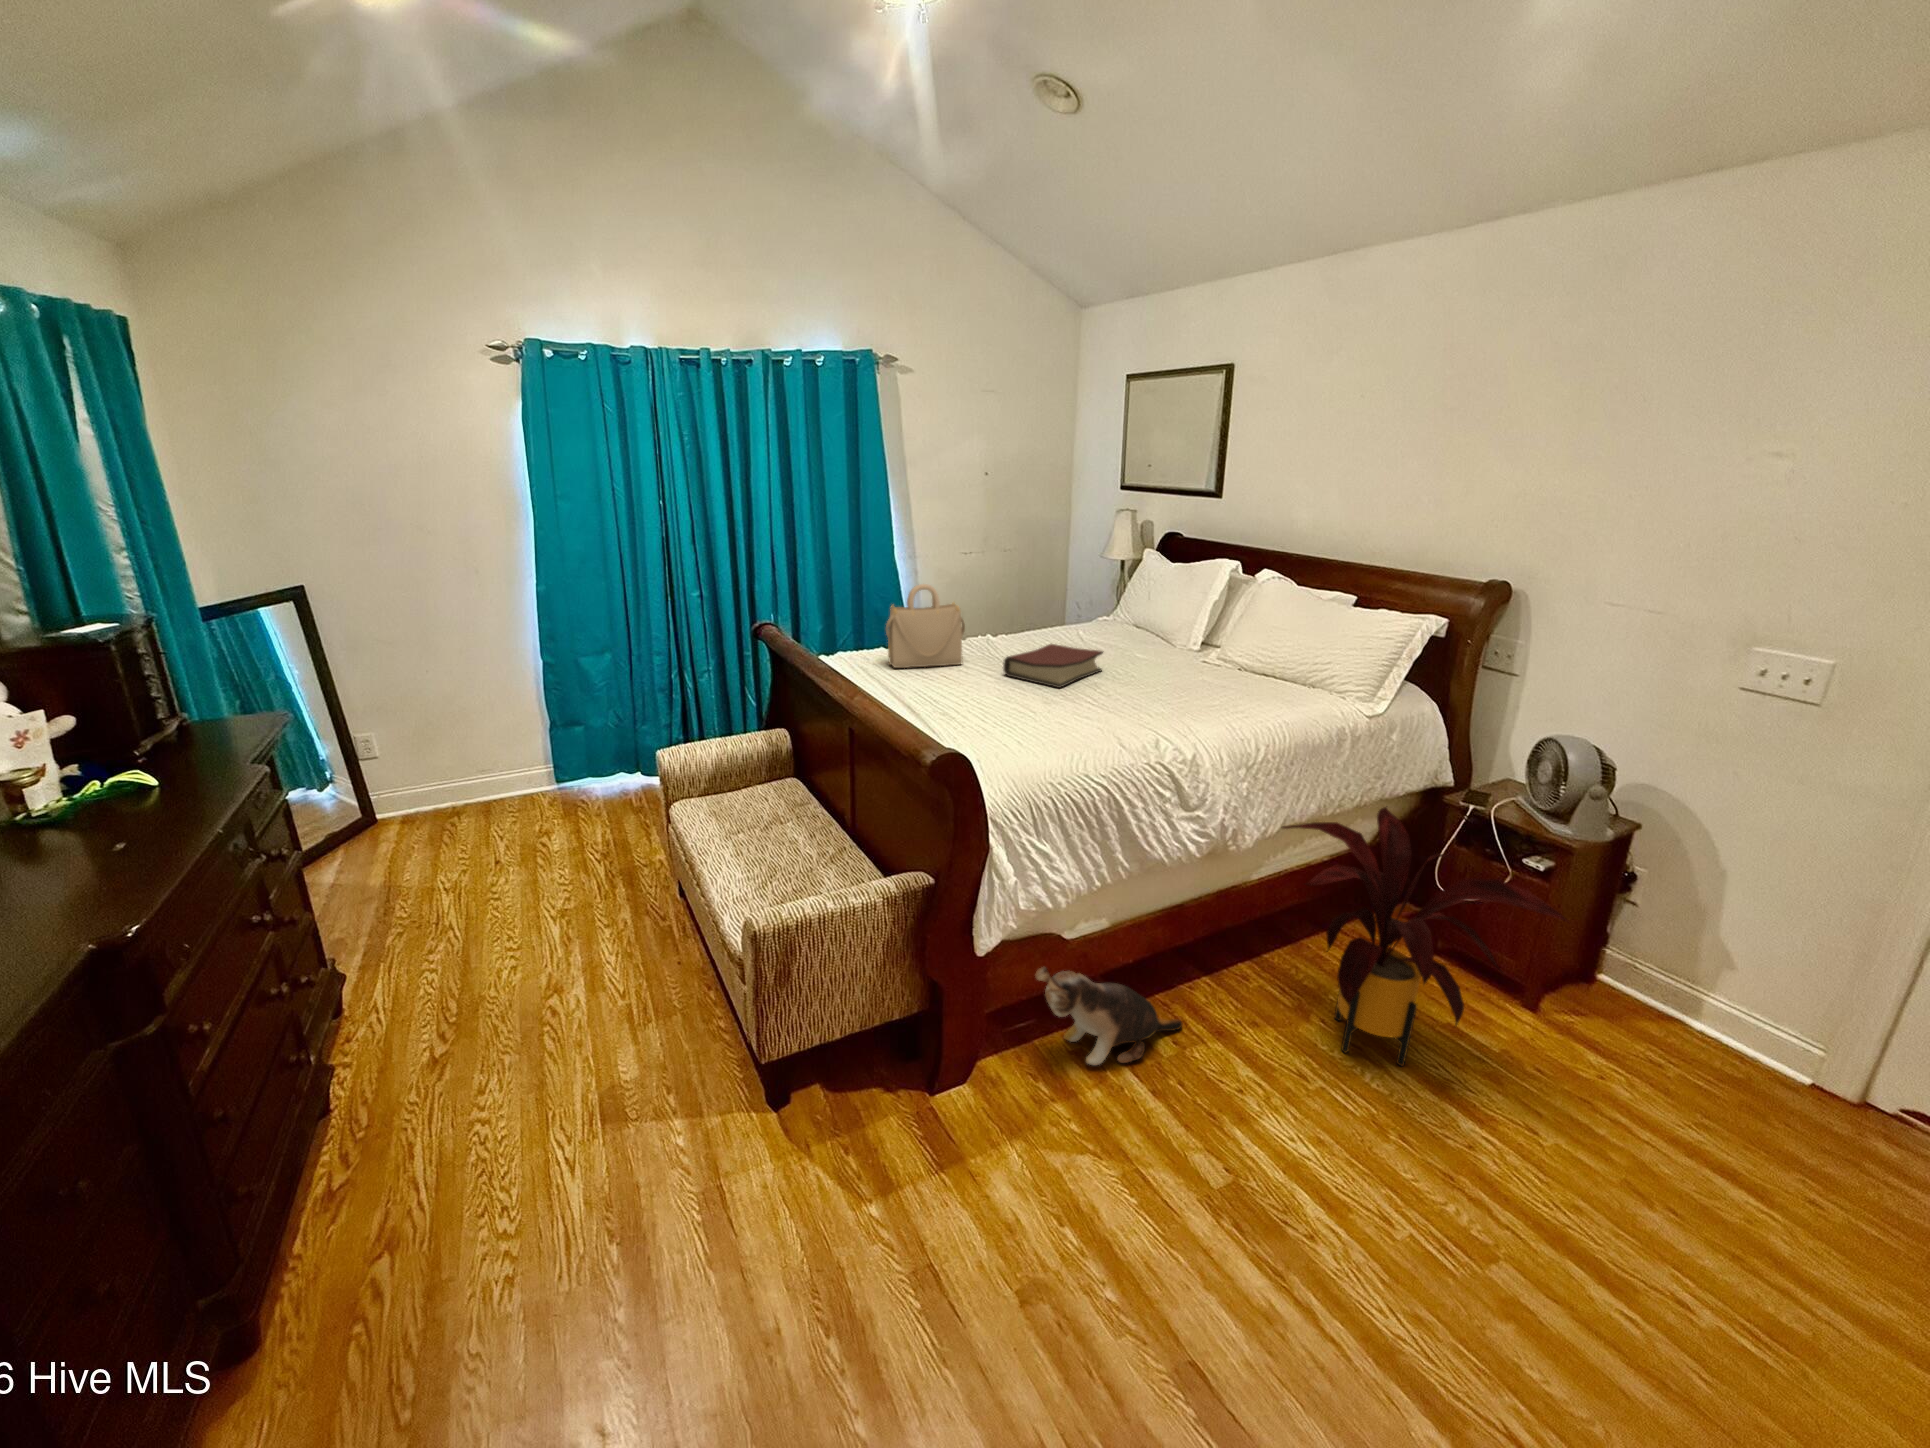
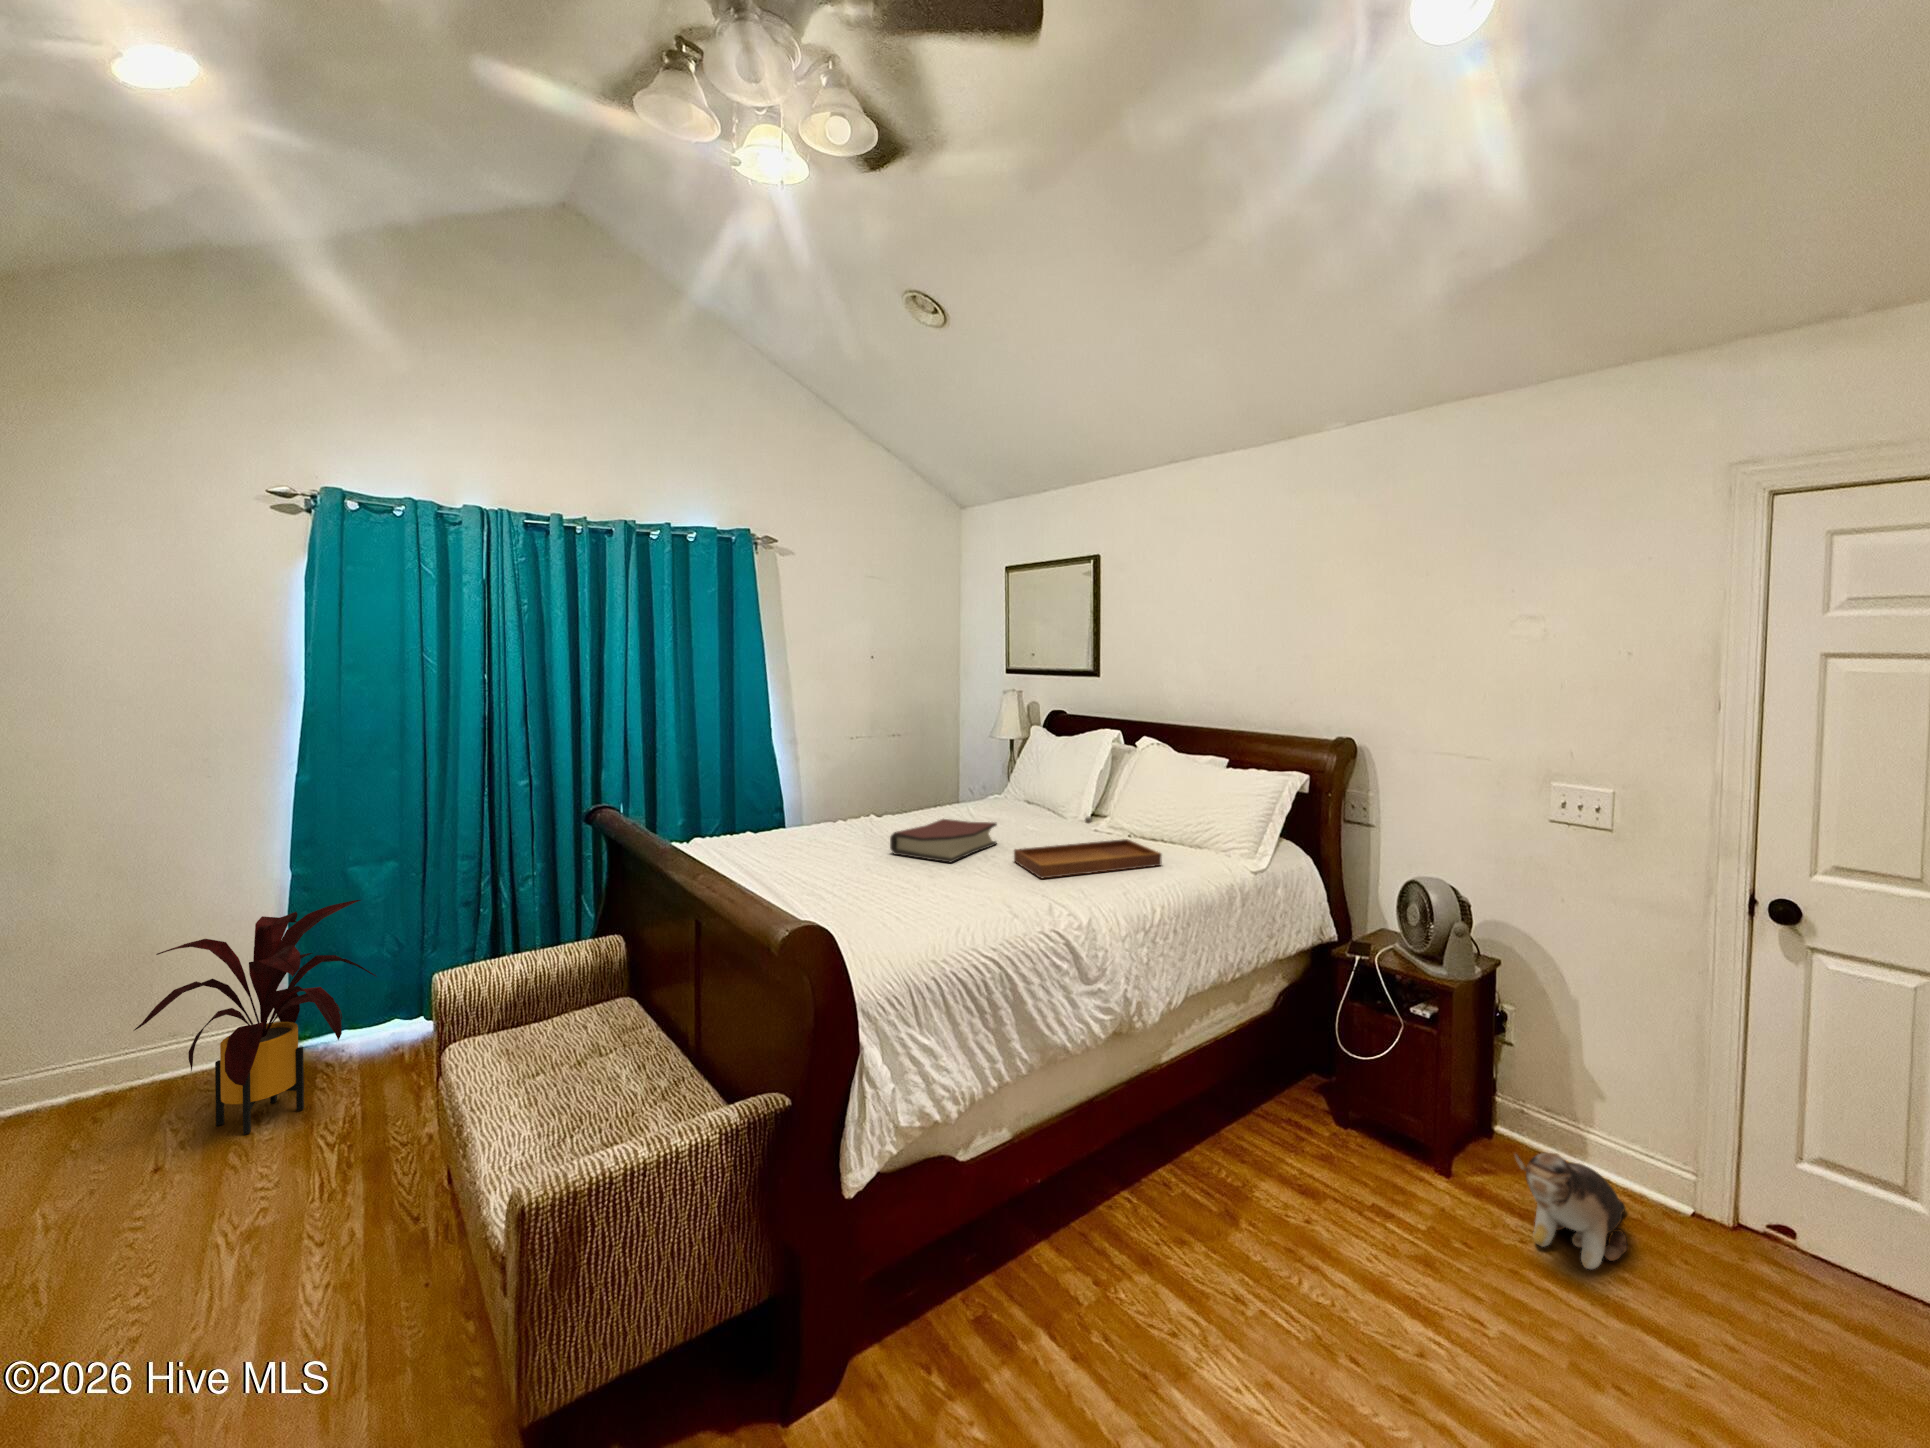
handbag: present [886,584,965,668] -> none [756,757,848,853]
tray: none [1119,653,1270,710] -> present [1014,816,1162,878]
house plant: present [1283,807,1568,1066] -> present [135,900,377,1135]
plush toy: present [1035,967,1182,1065] -> present [1515,1152,1627,1269]

